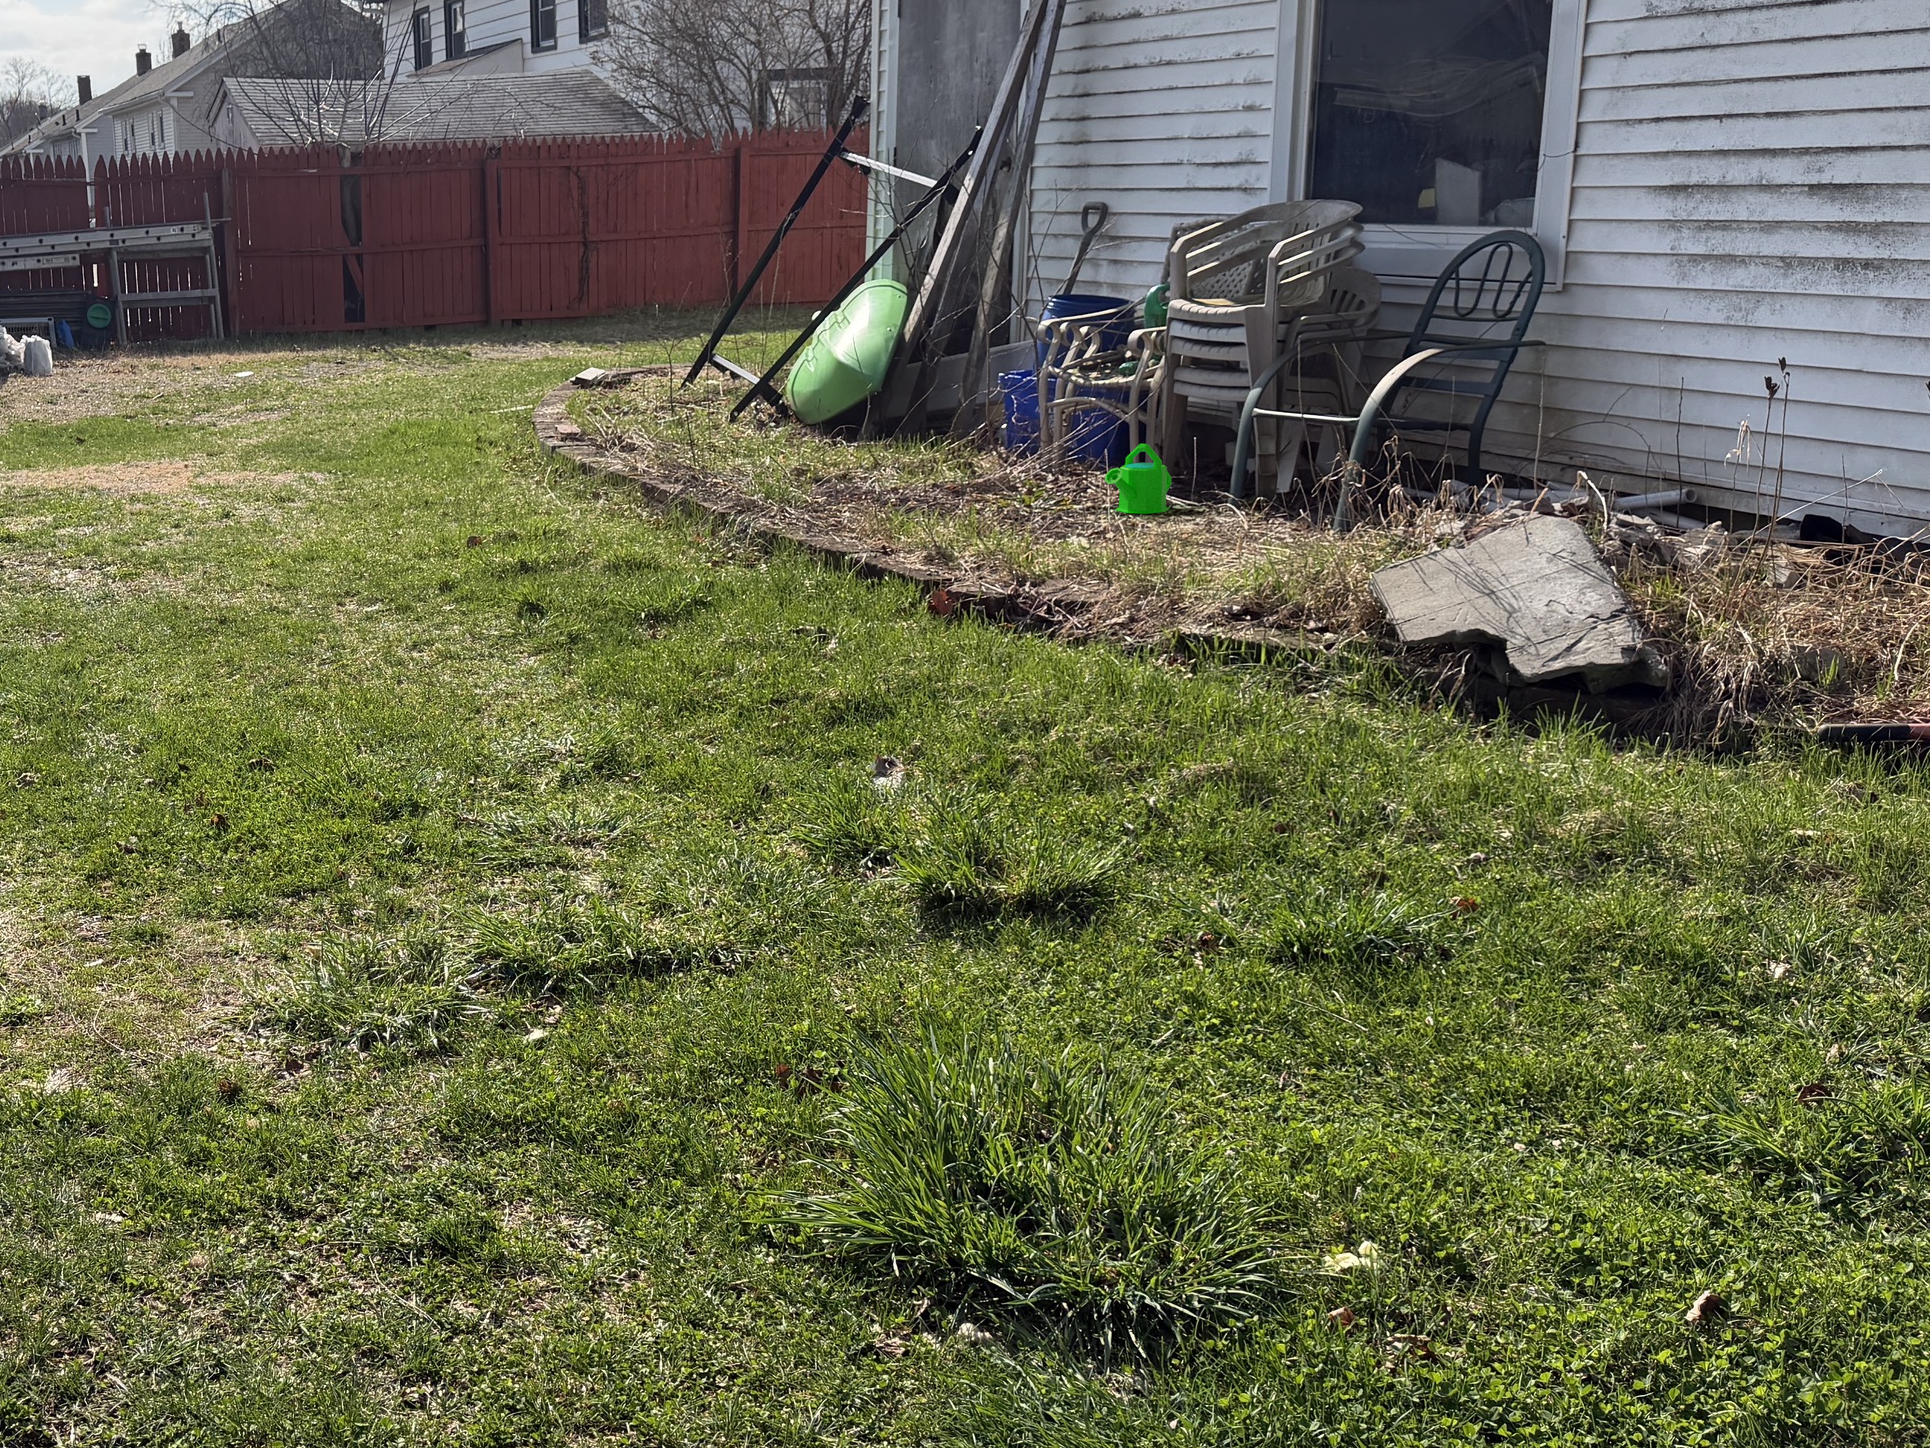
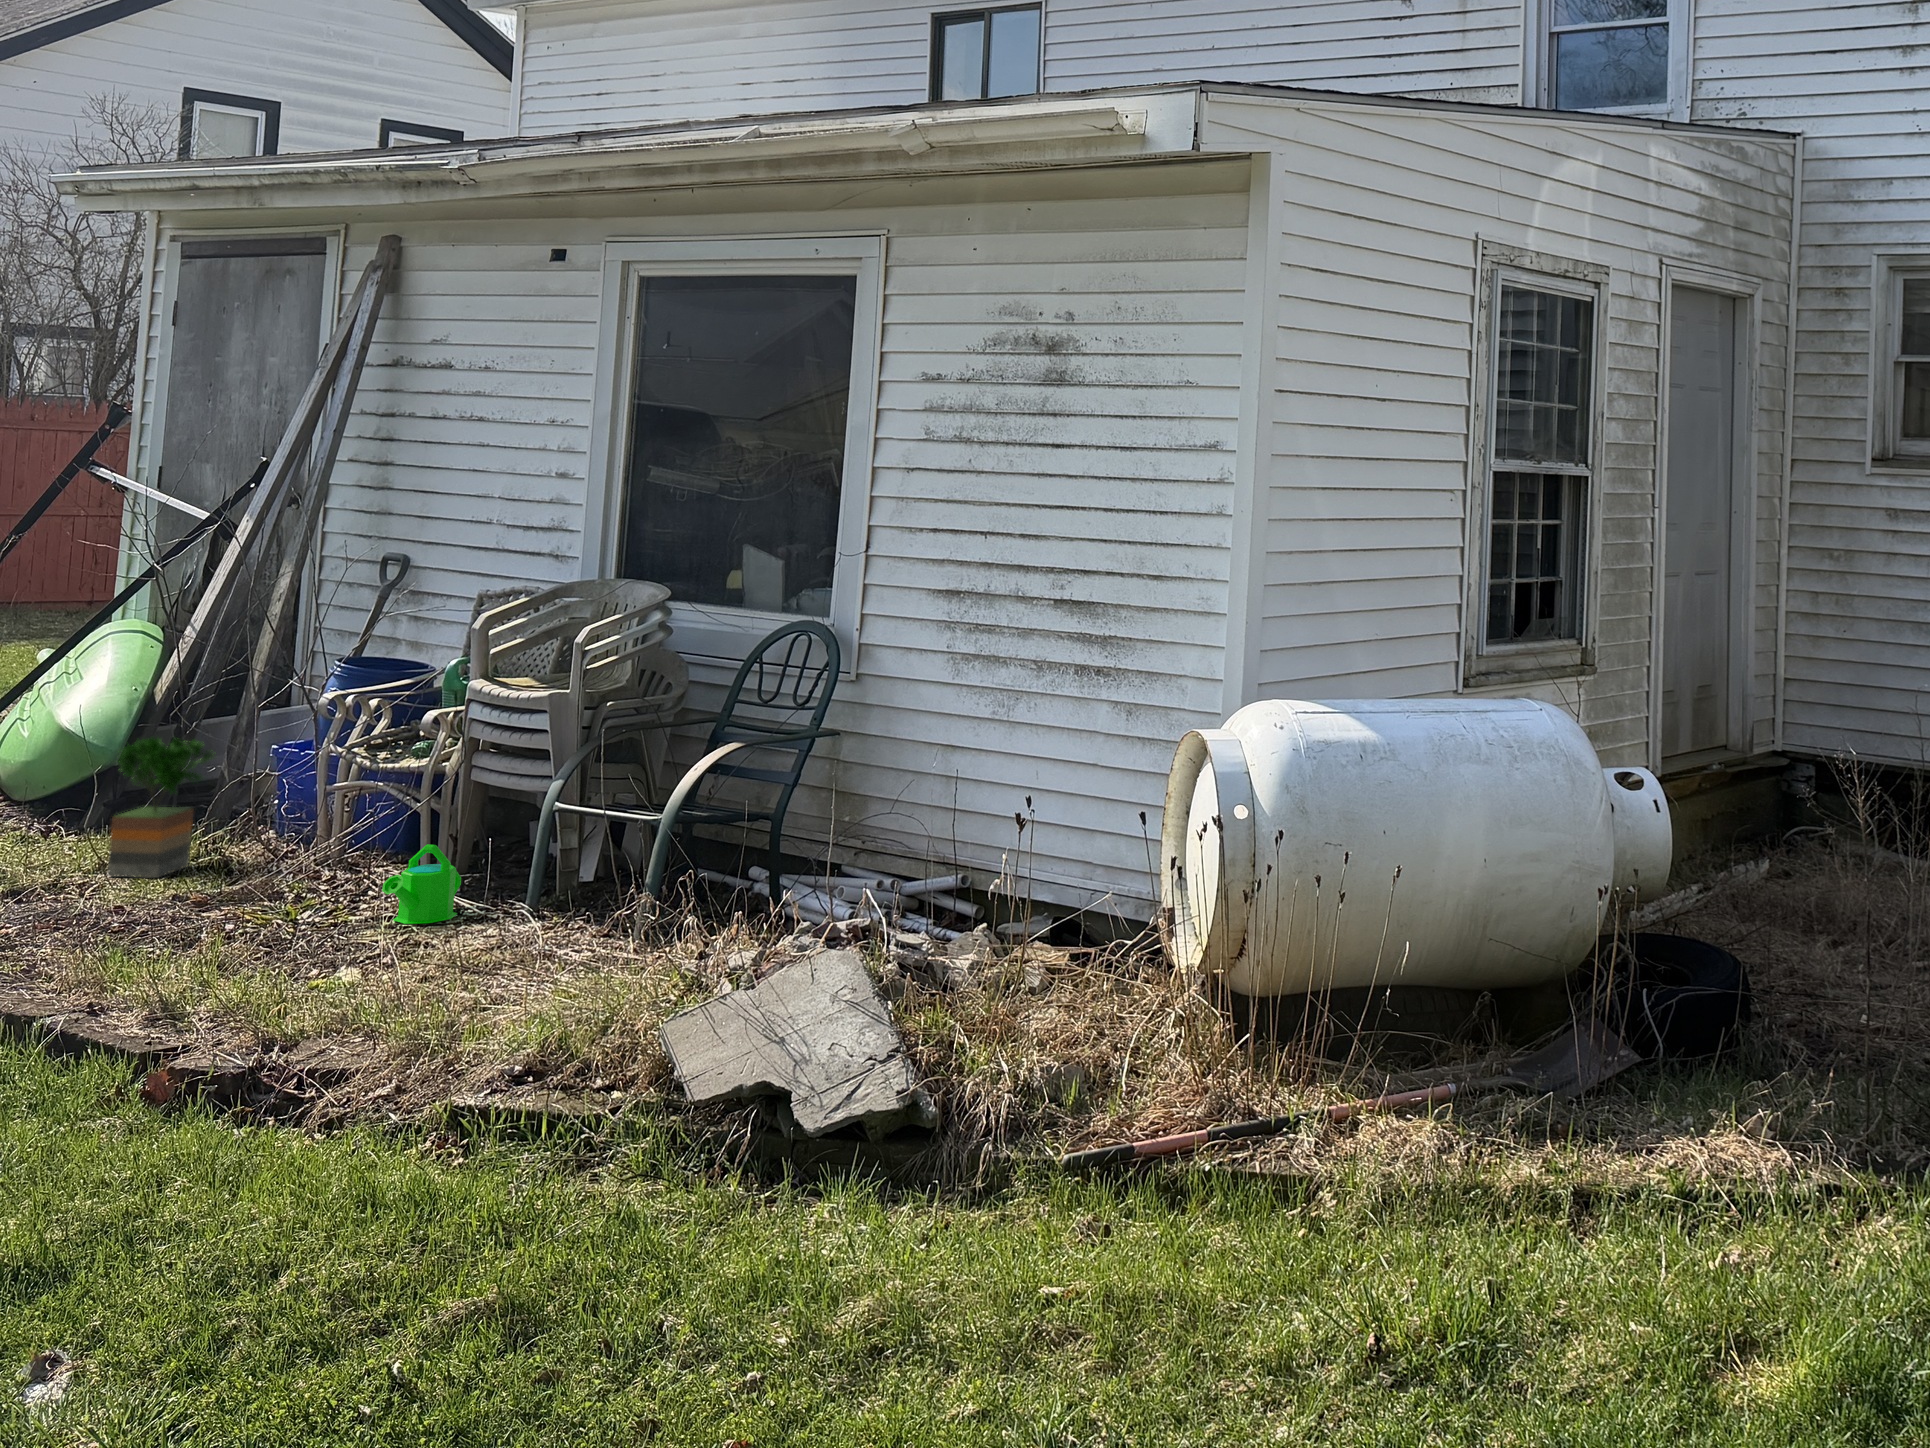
potted tree: none [887,355,963,474] -> present [107,737,213,878]

